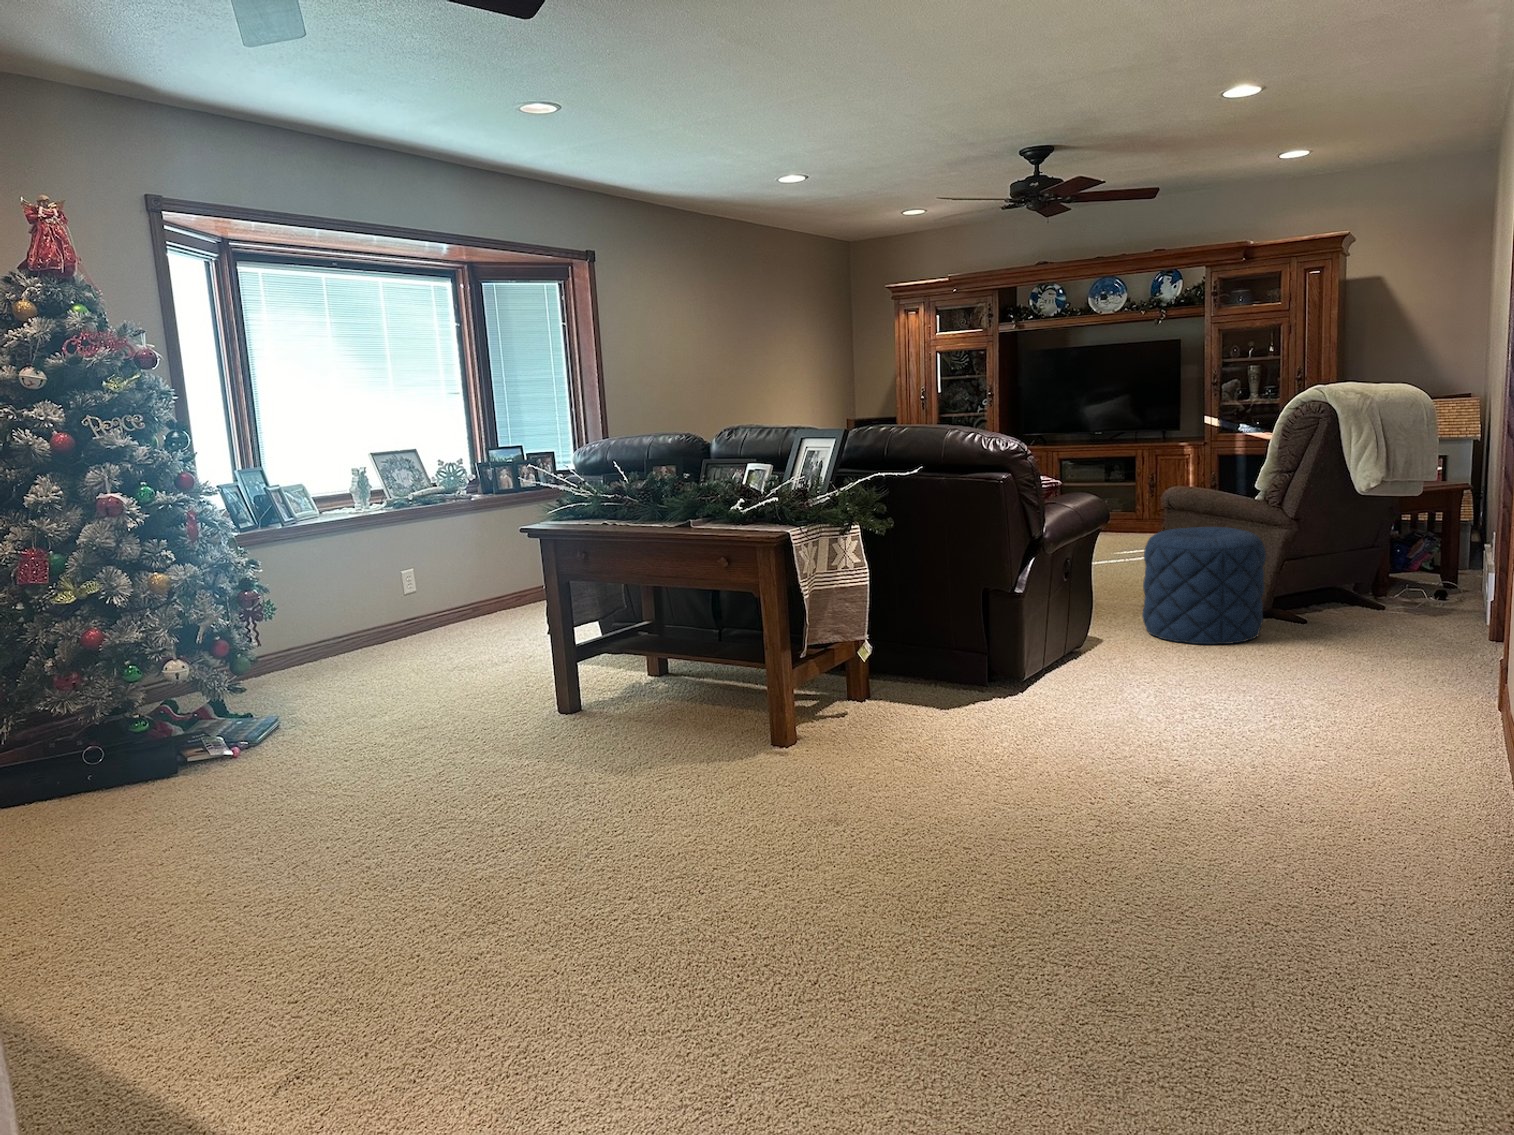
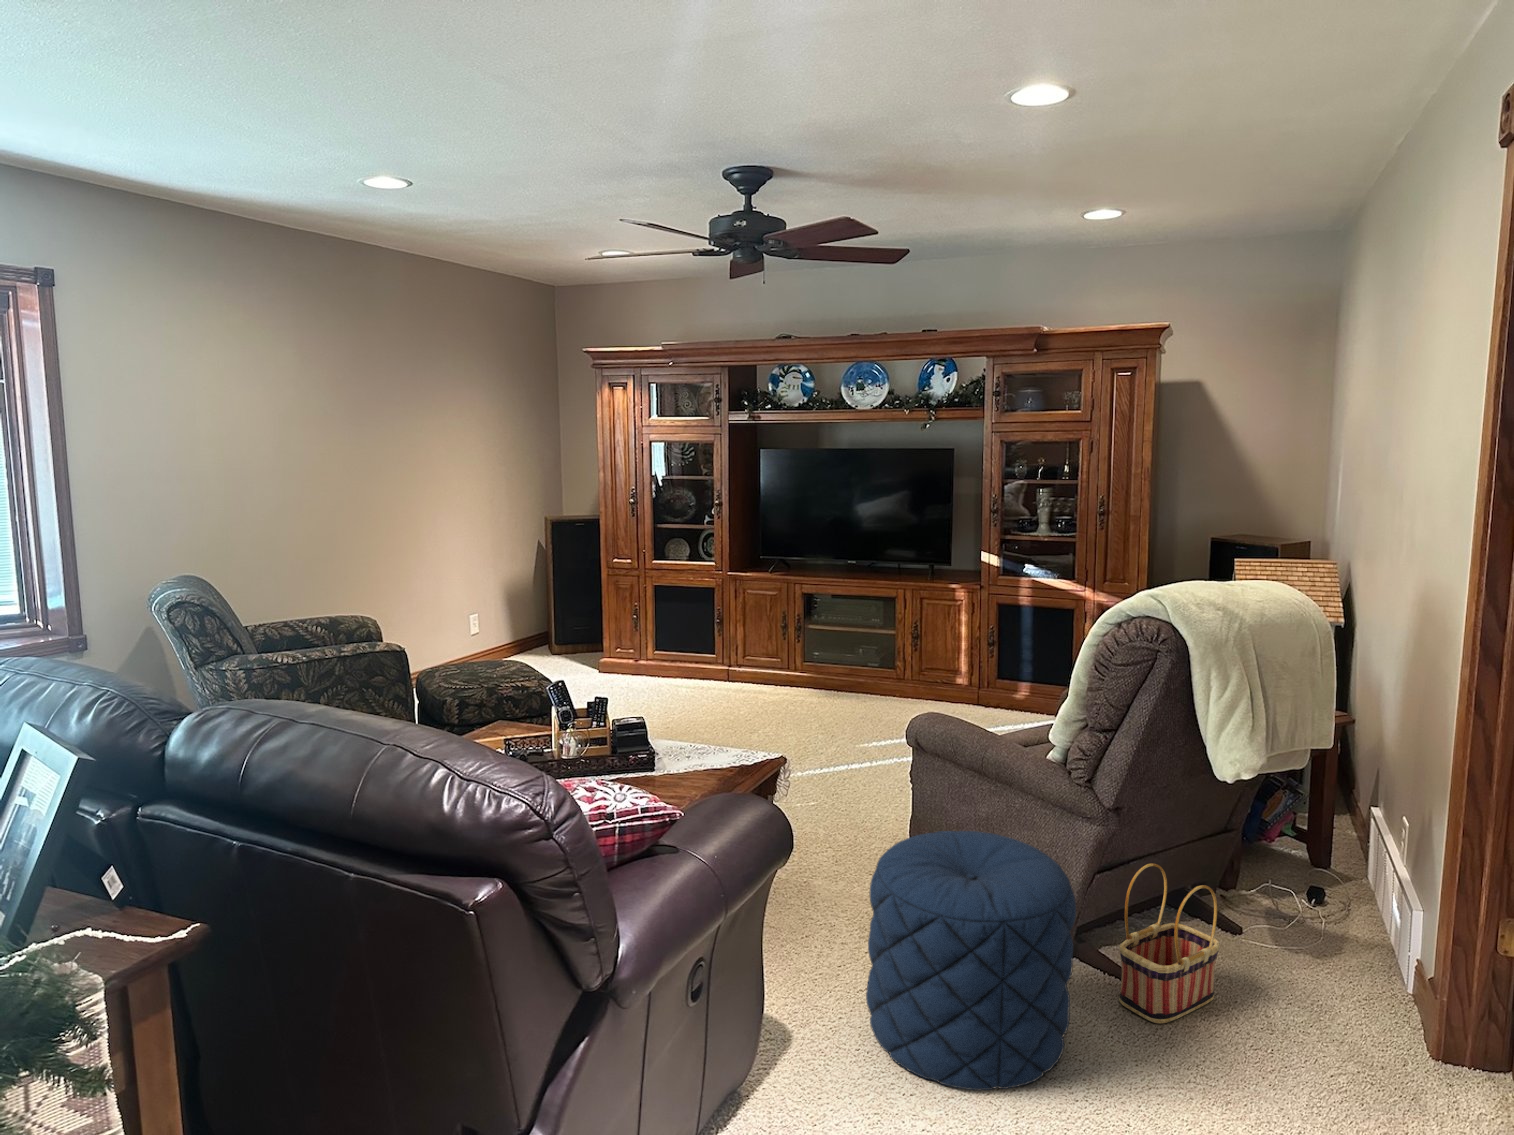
basket: none [1295,546,1359,629] -> present [1119,863,1220,1024]

